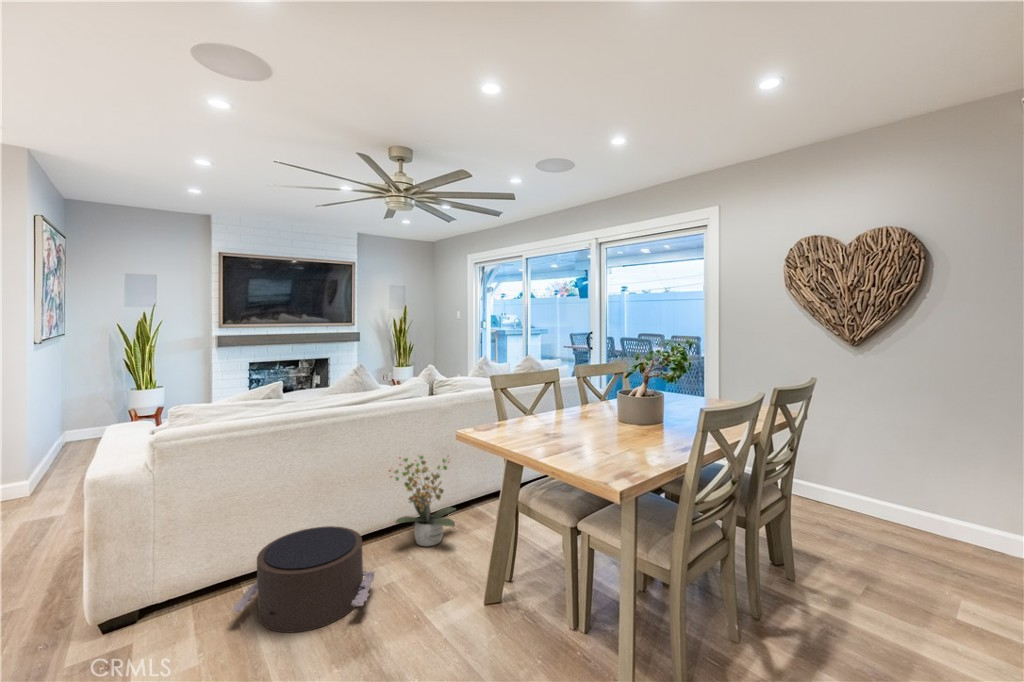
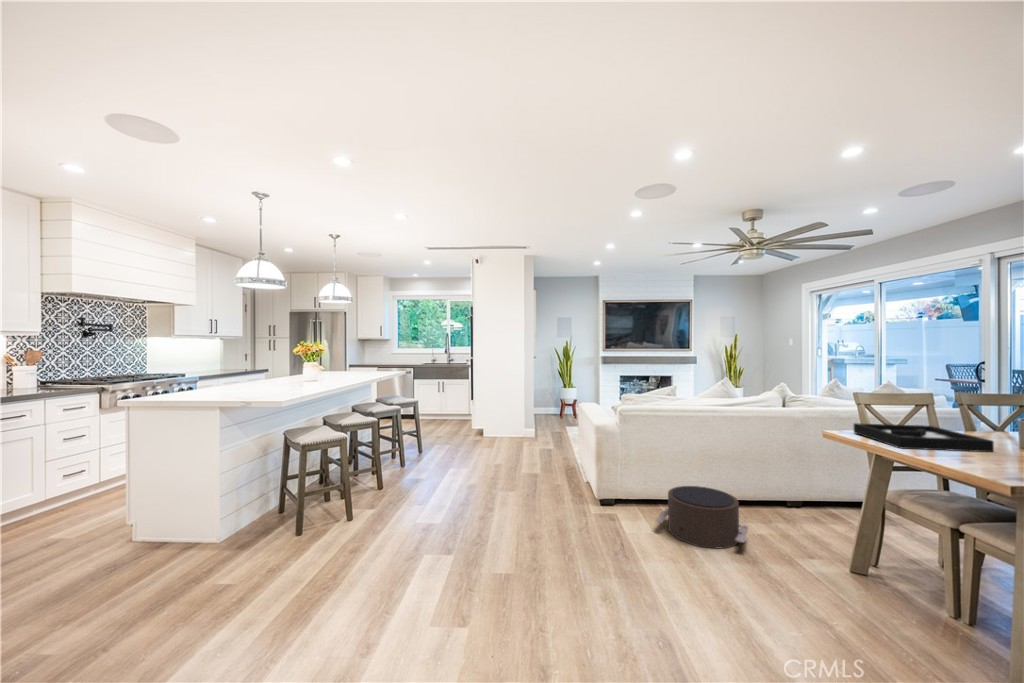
decorative tray: none [489,408,604,446] -> present [854,423,994,452]
potted plant: present [389,456,456,546] -> none [753,451,814,526]

